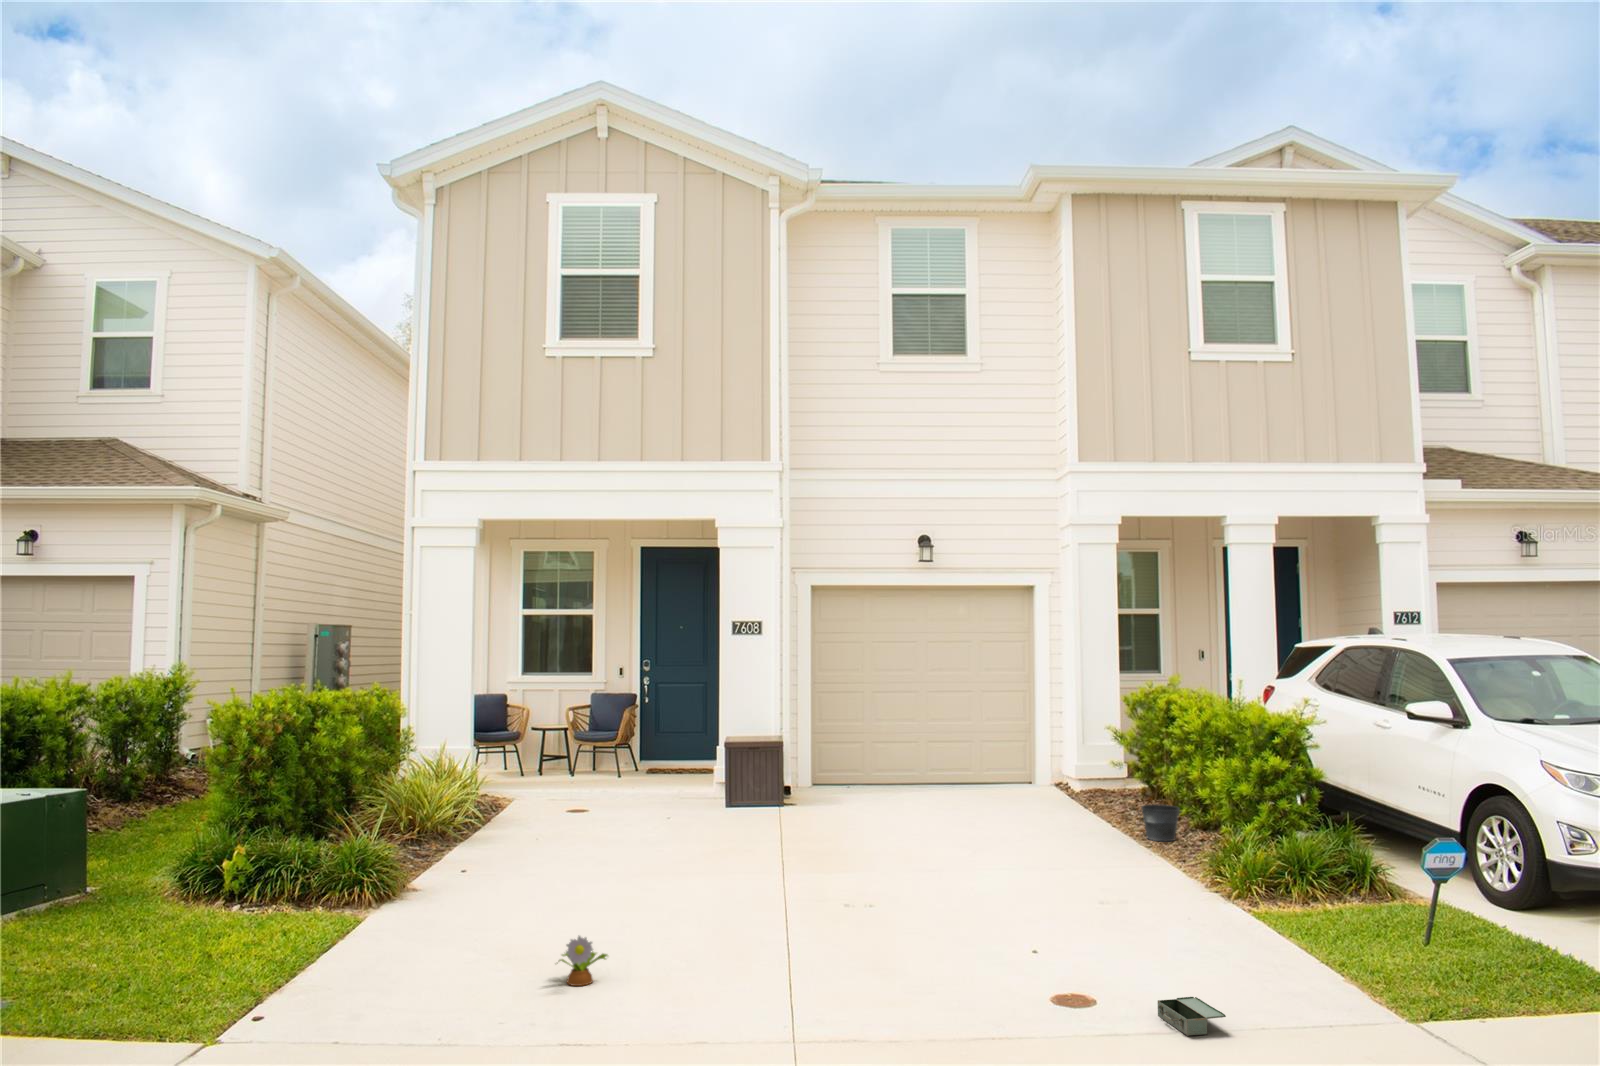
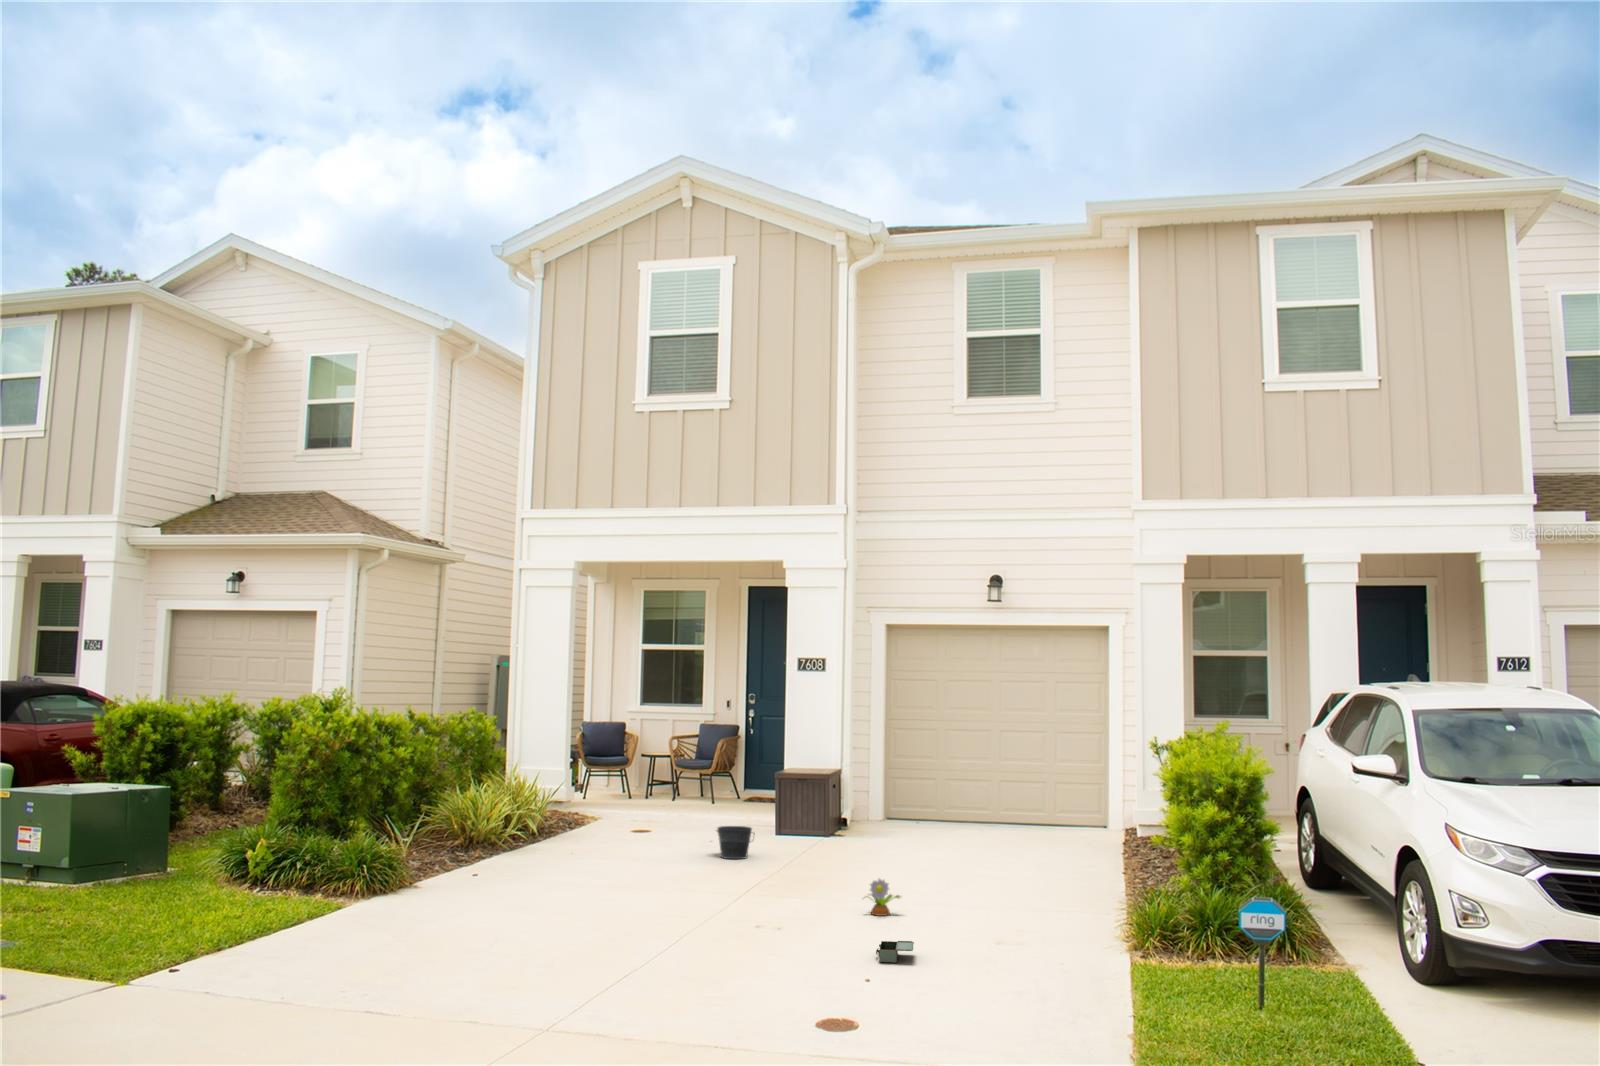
bucket: present [1138,804,1181,841] -> present [717,826,755,859]
decorative plant: present [559,936,608,986] -> present [870,879,900,916]

